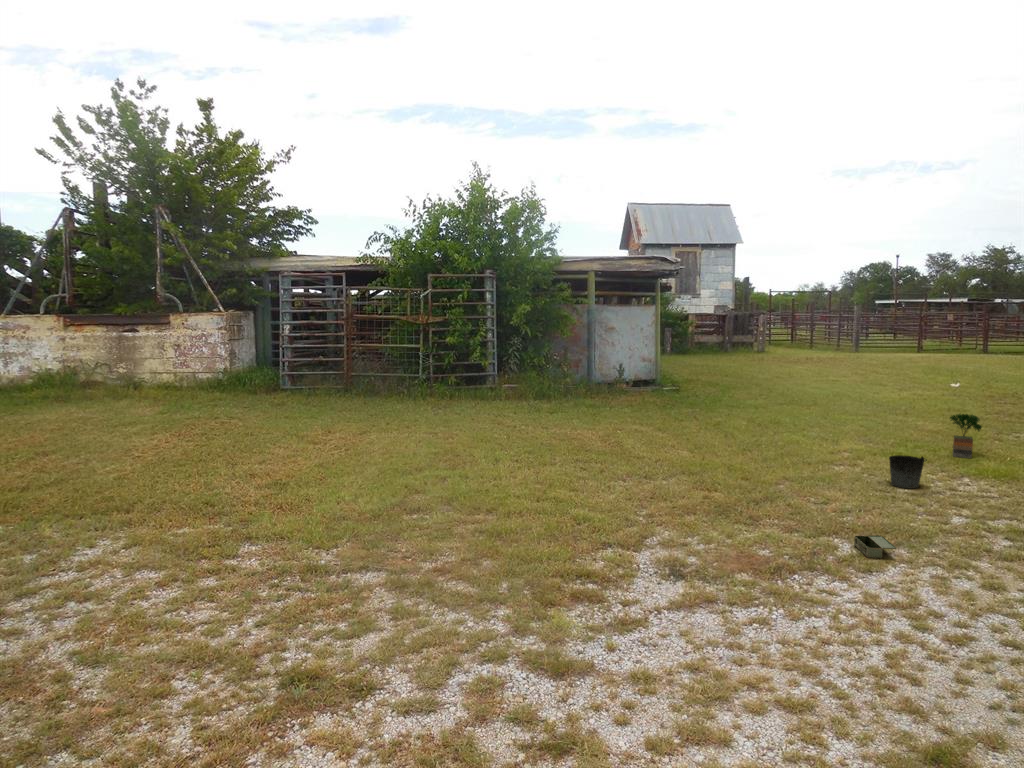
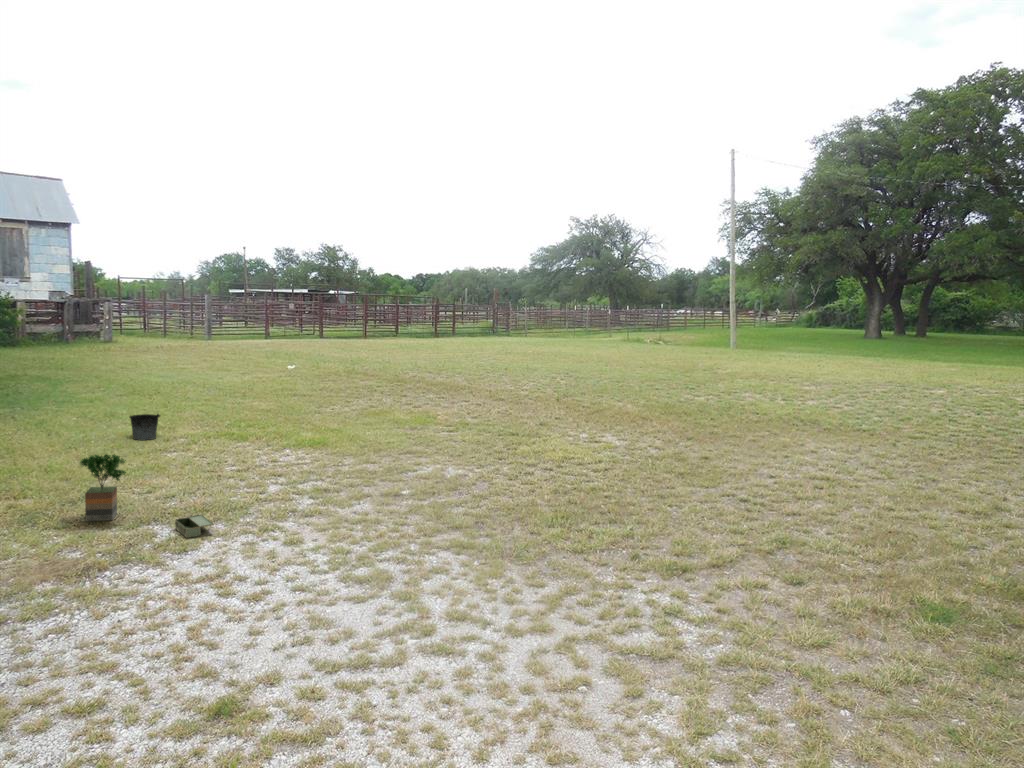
potted tree: present [950,414,982,458] -> present [80,454,126,521]
bucket: present [889,455,927,489] -> present [129,414,160,440]

